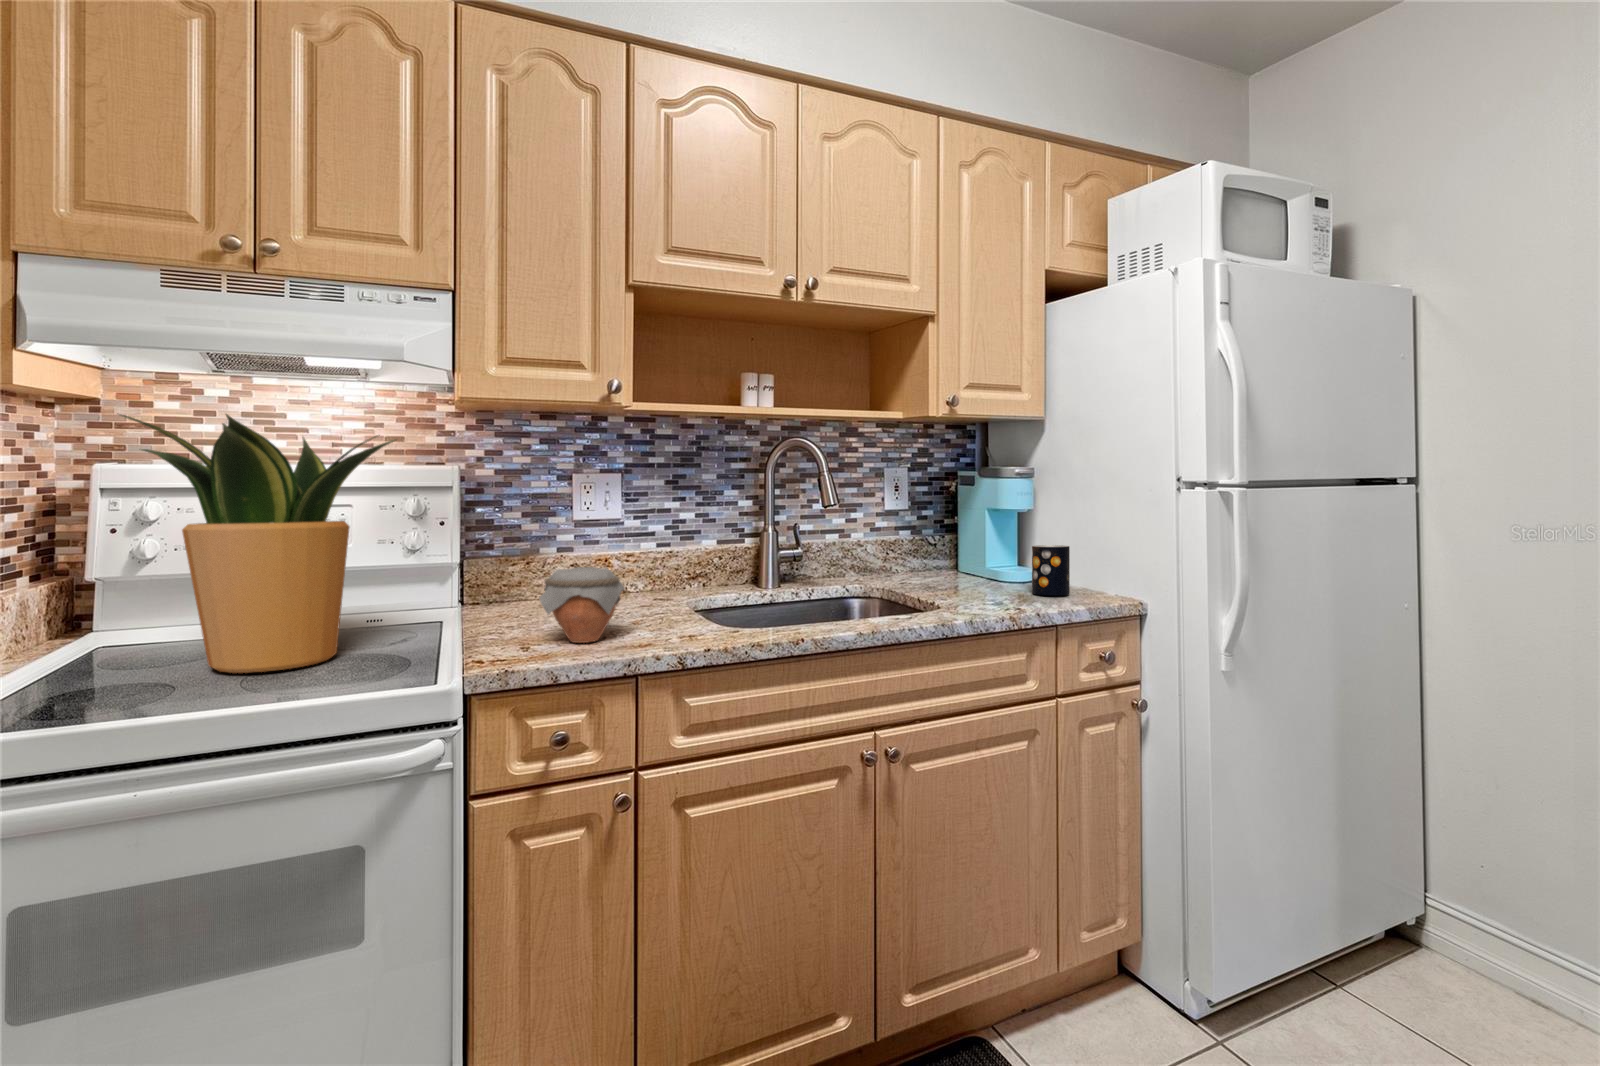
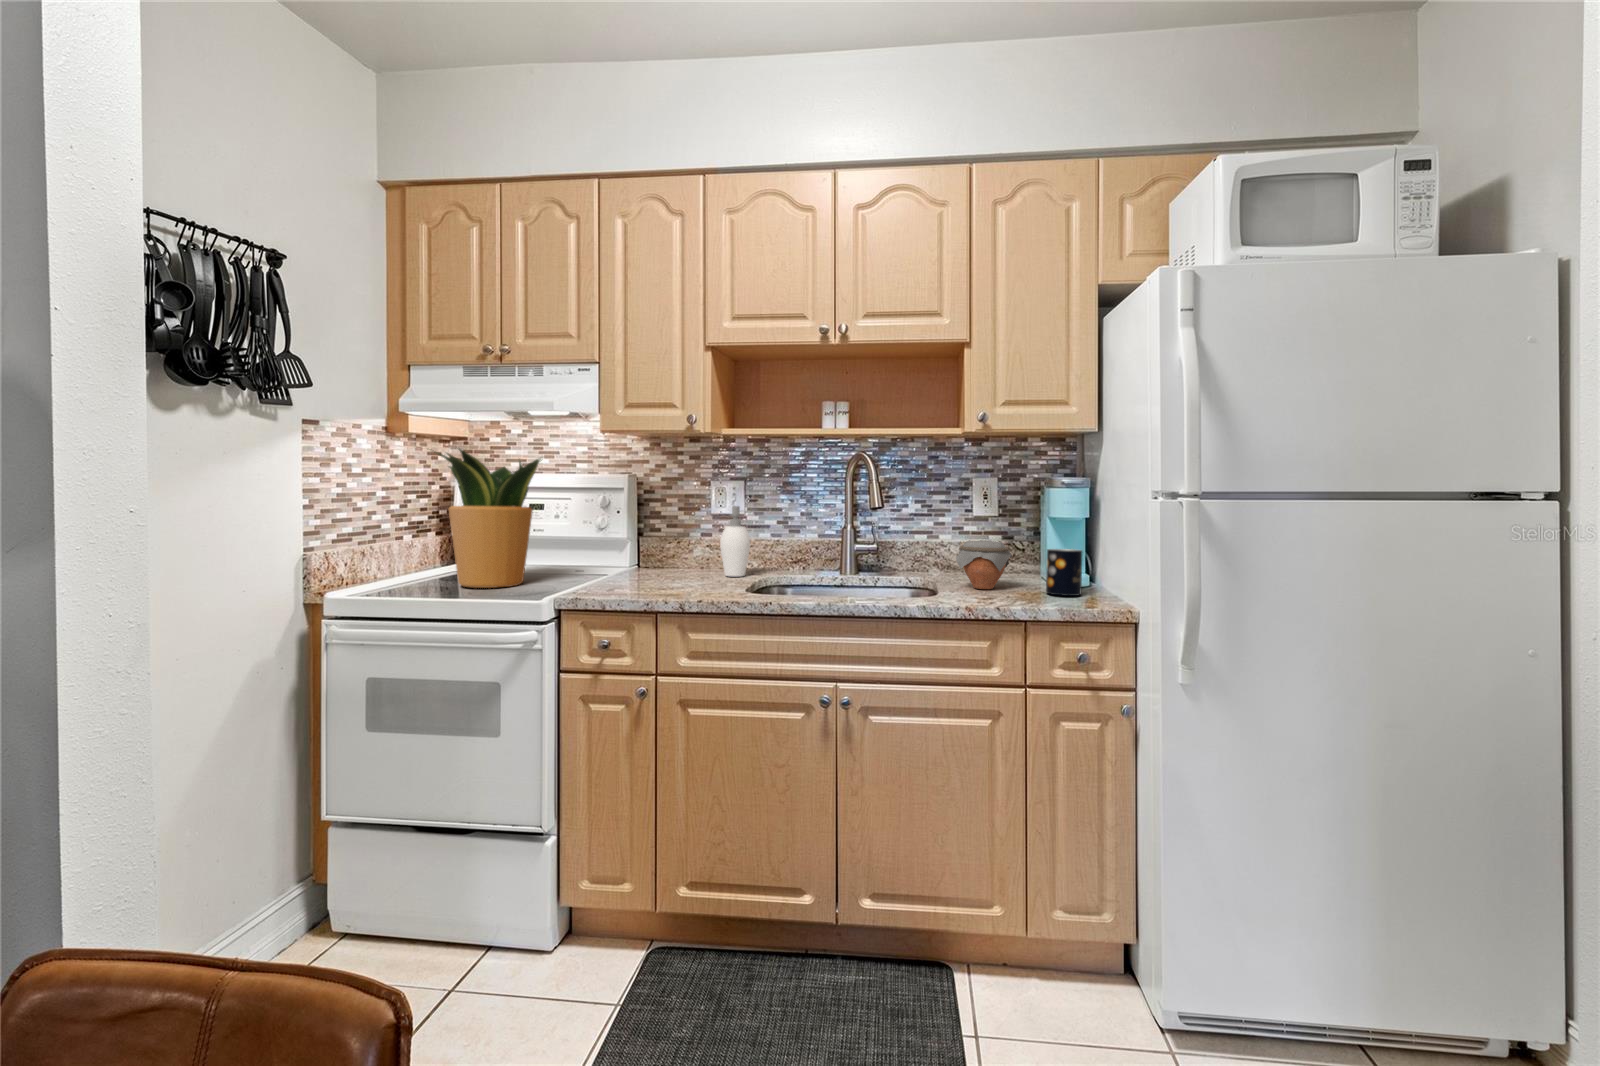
soap dispenser: none [628,509,684,607] -> present [720,506,750,576]
jar: present [540,567,625,643] -> present [956,540,1012,589]

